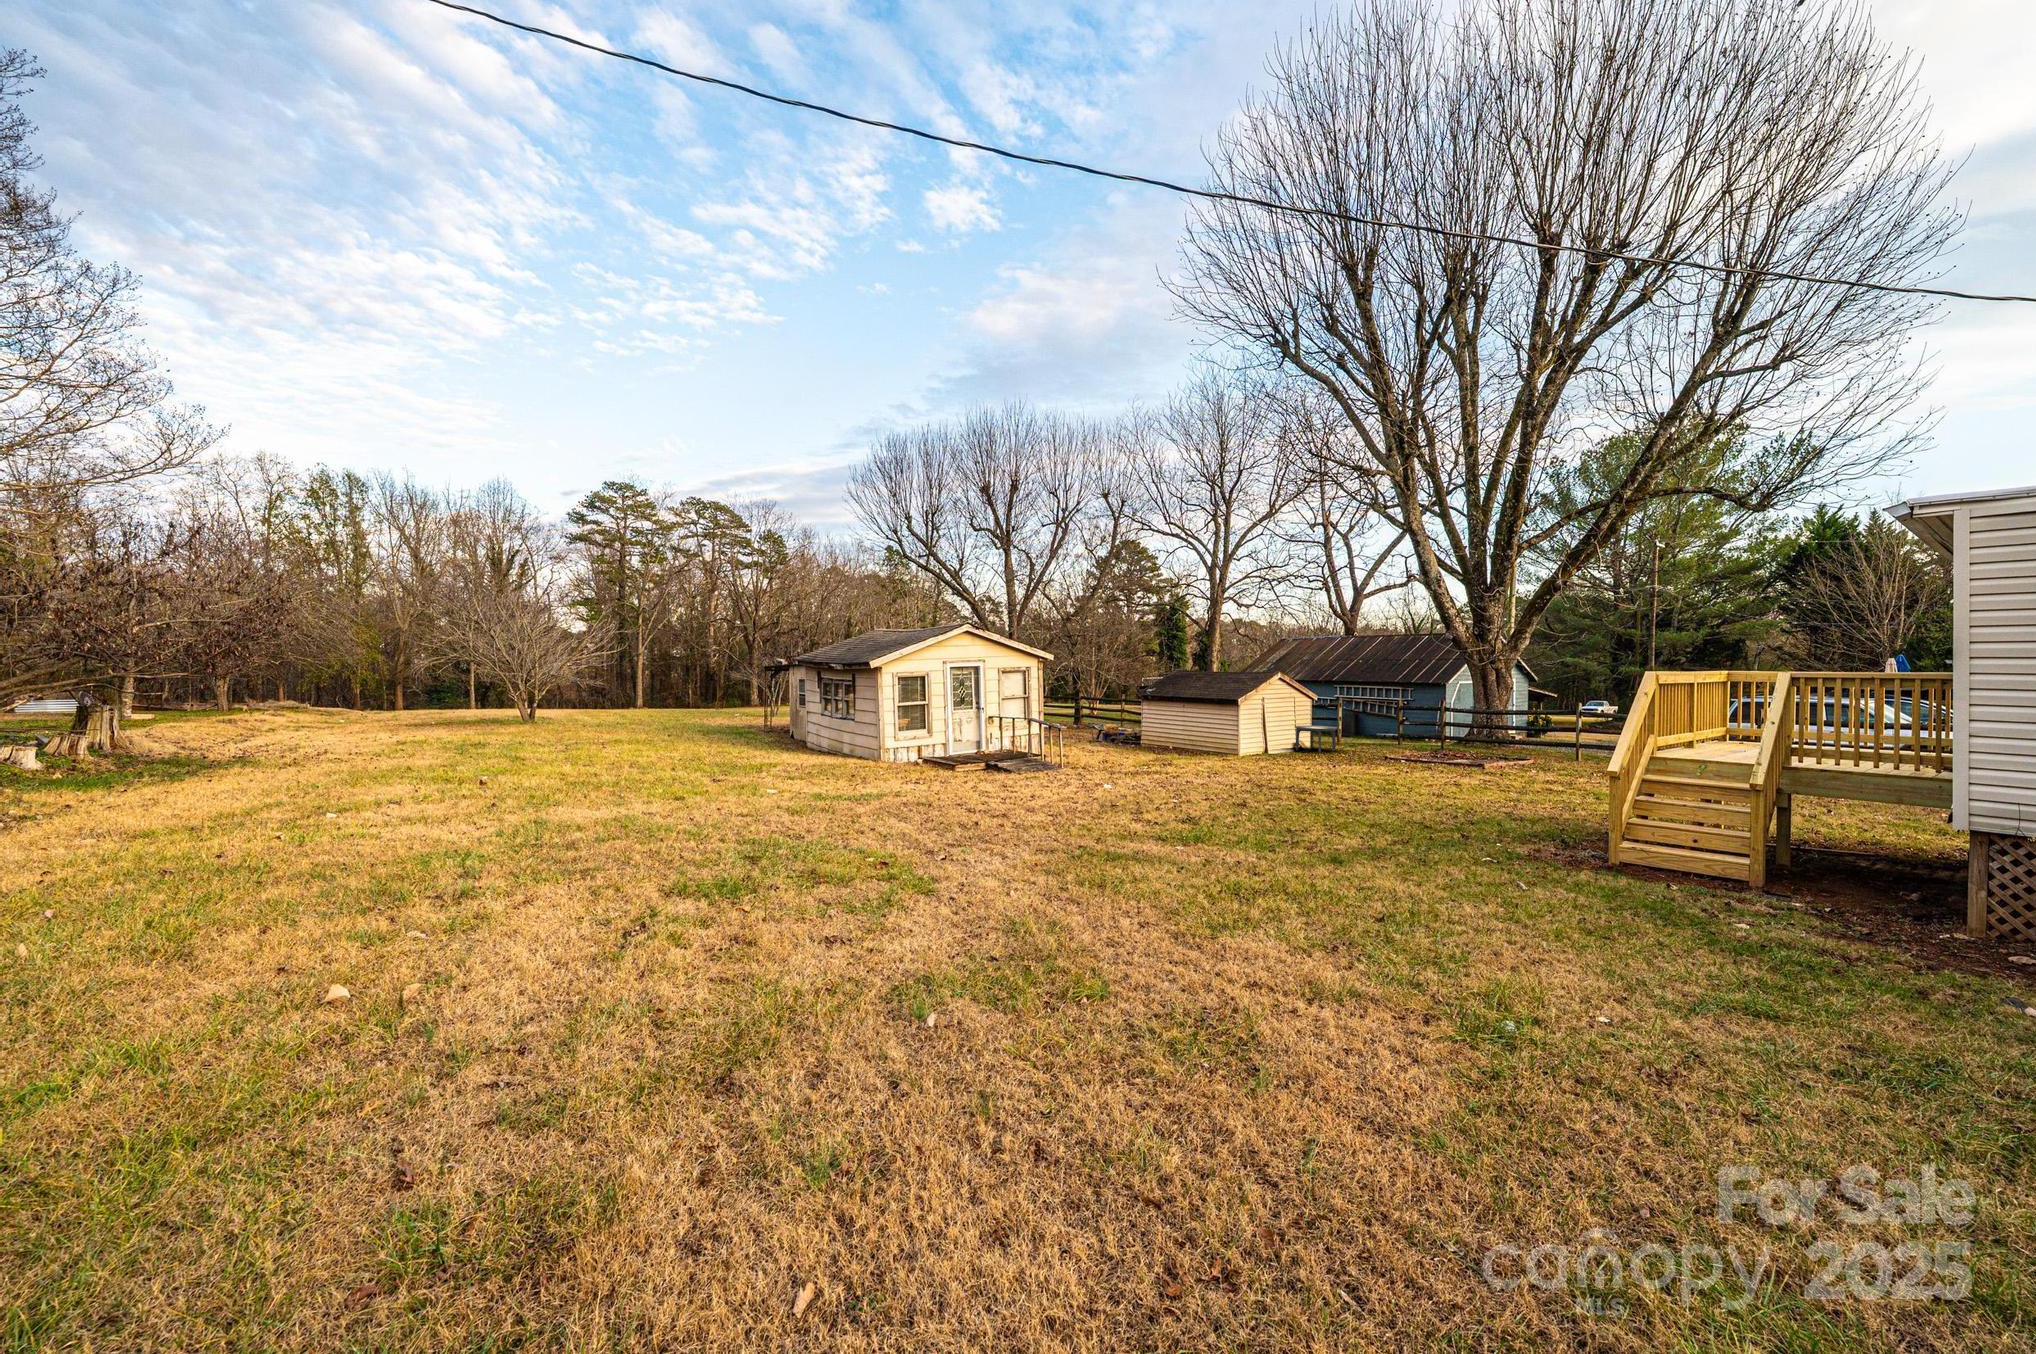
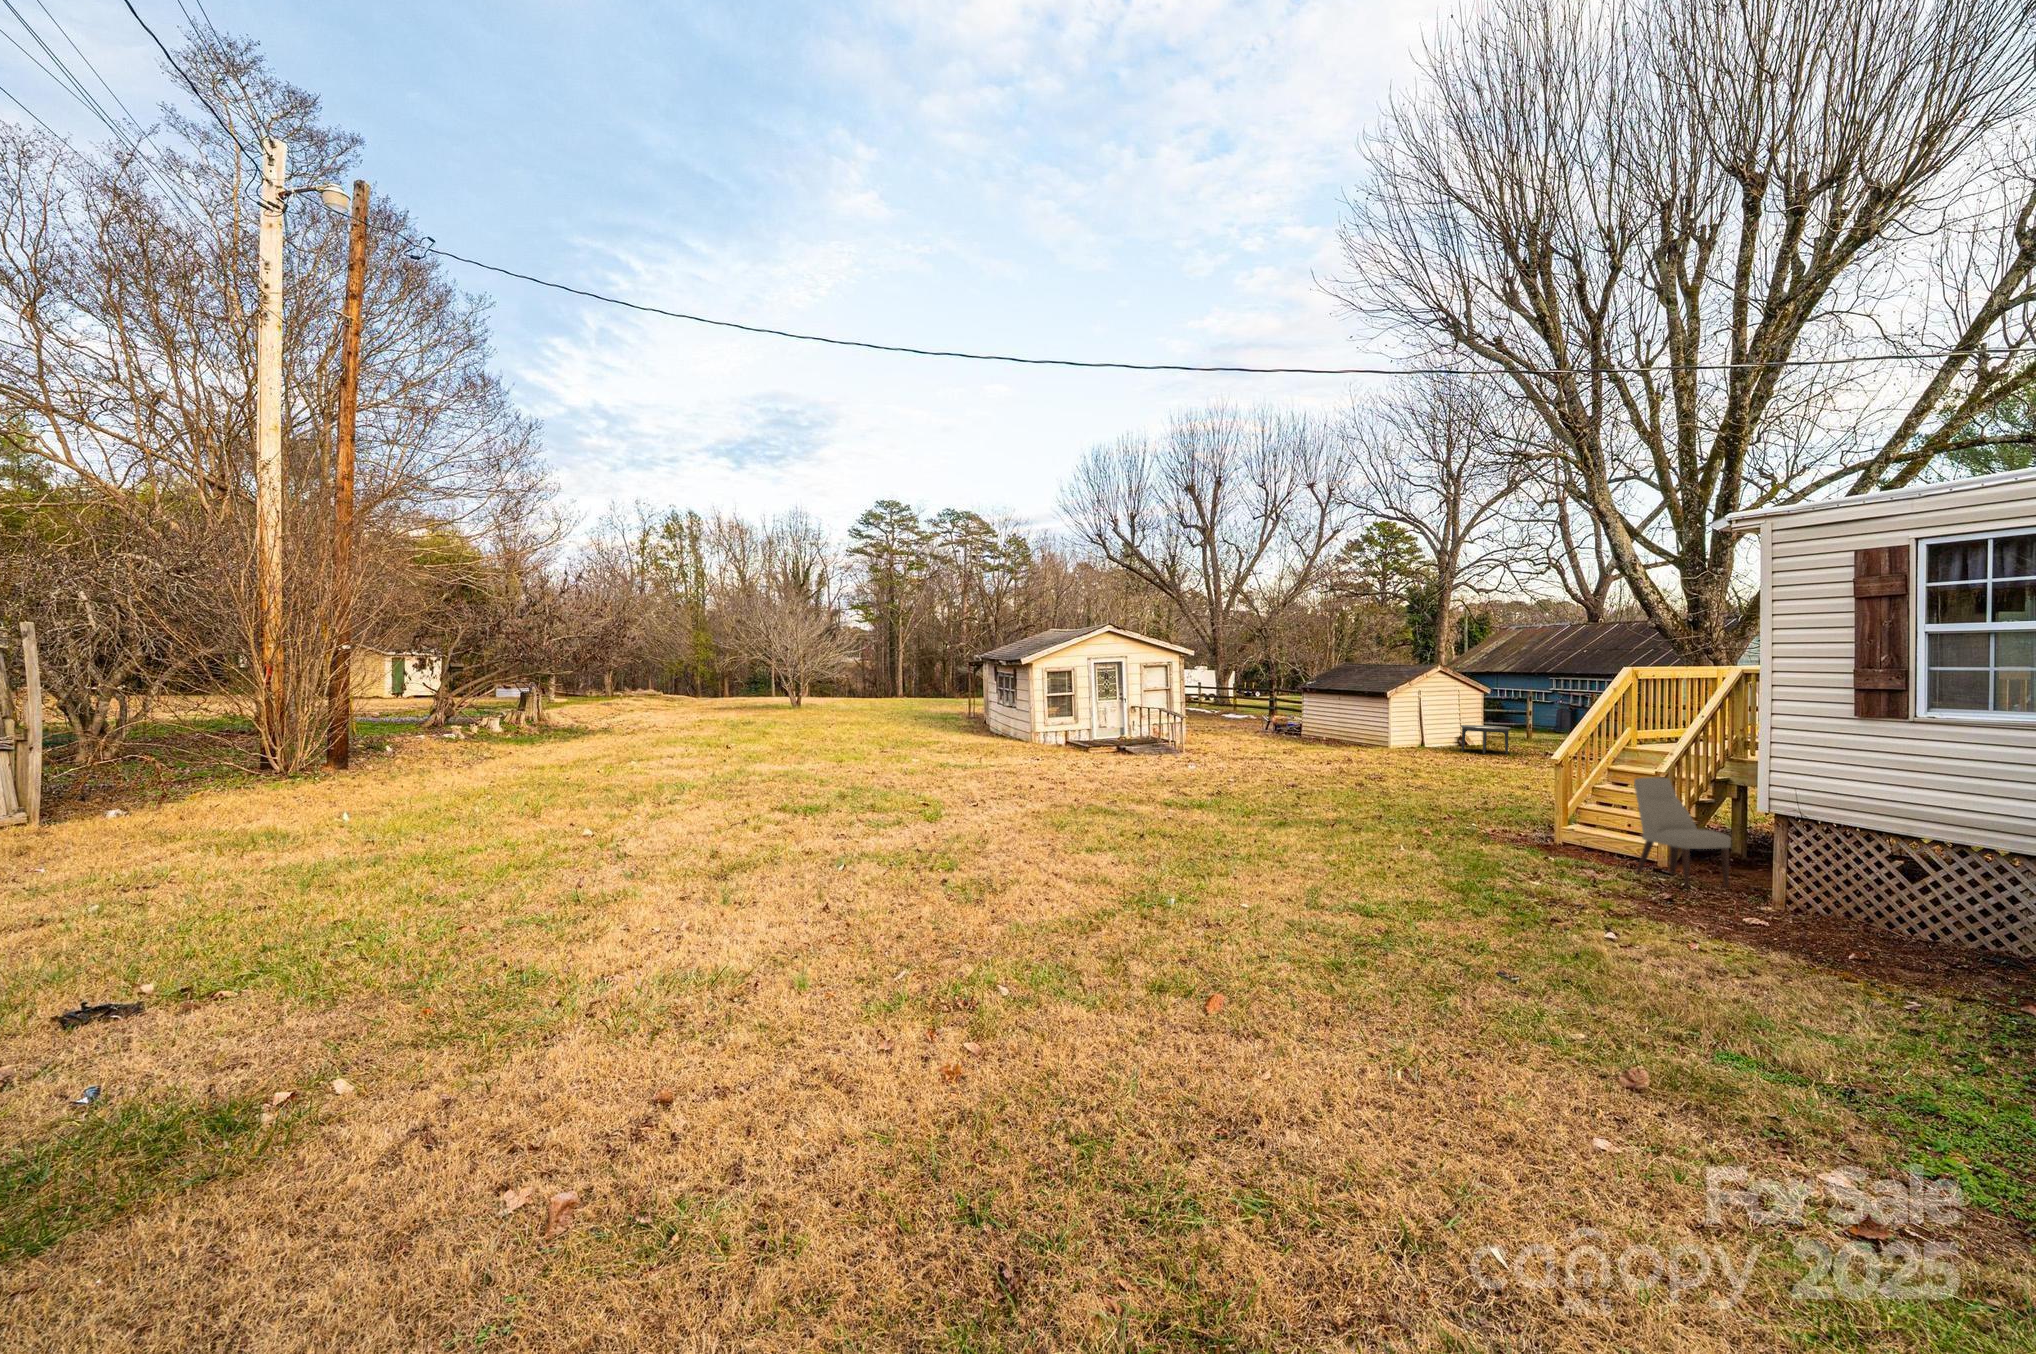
chair: none [1768,786,1875,905] -> present [1634,777,1731,888]

